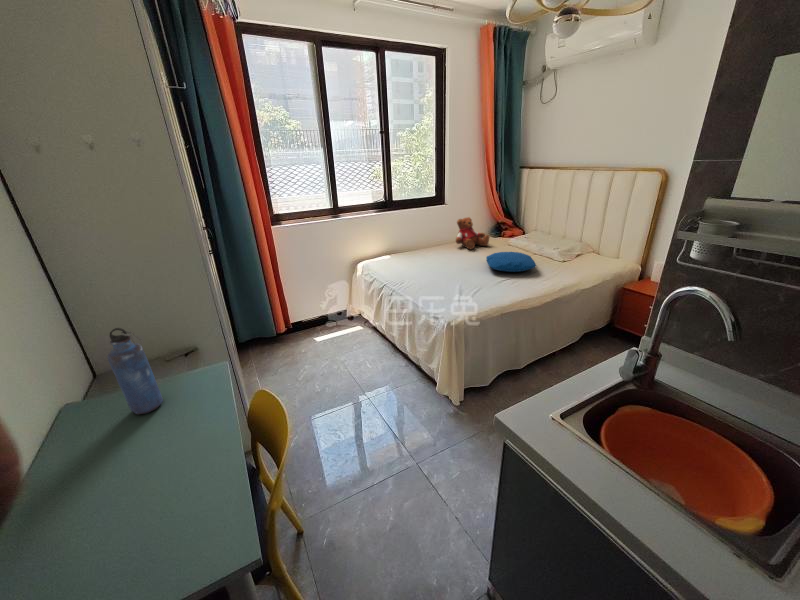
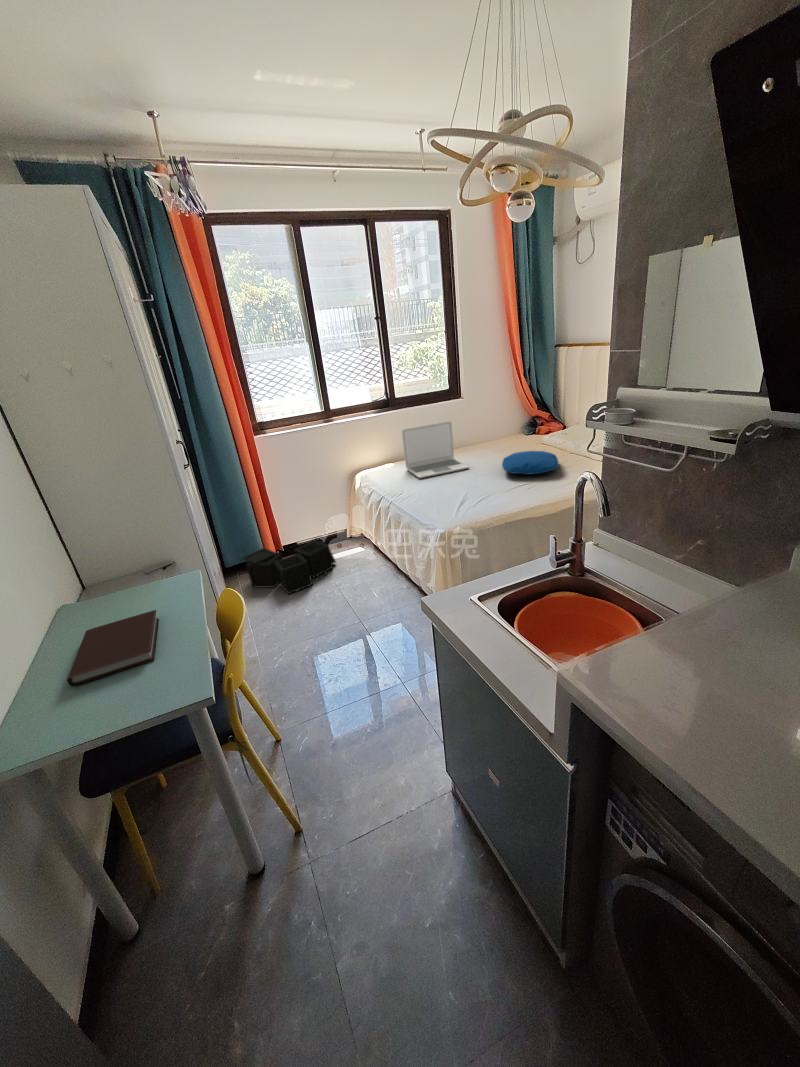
teddy bear: present [456,217,489,249] -> none [473,412,515,451]
laptop: none [401,223,457,270] -> present [402,422,469,478]
storage bin: none [255,320,340,370] -> present [243,540,336,594]
water bottle: present [108,328,163,414] -> none [92,534,141,613]
notebook: none [64,413,185,530] -> present [67,610,159,686]

